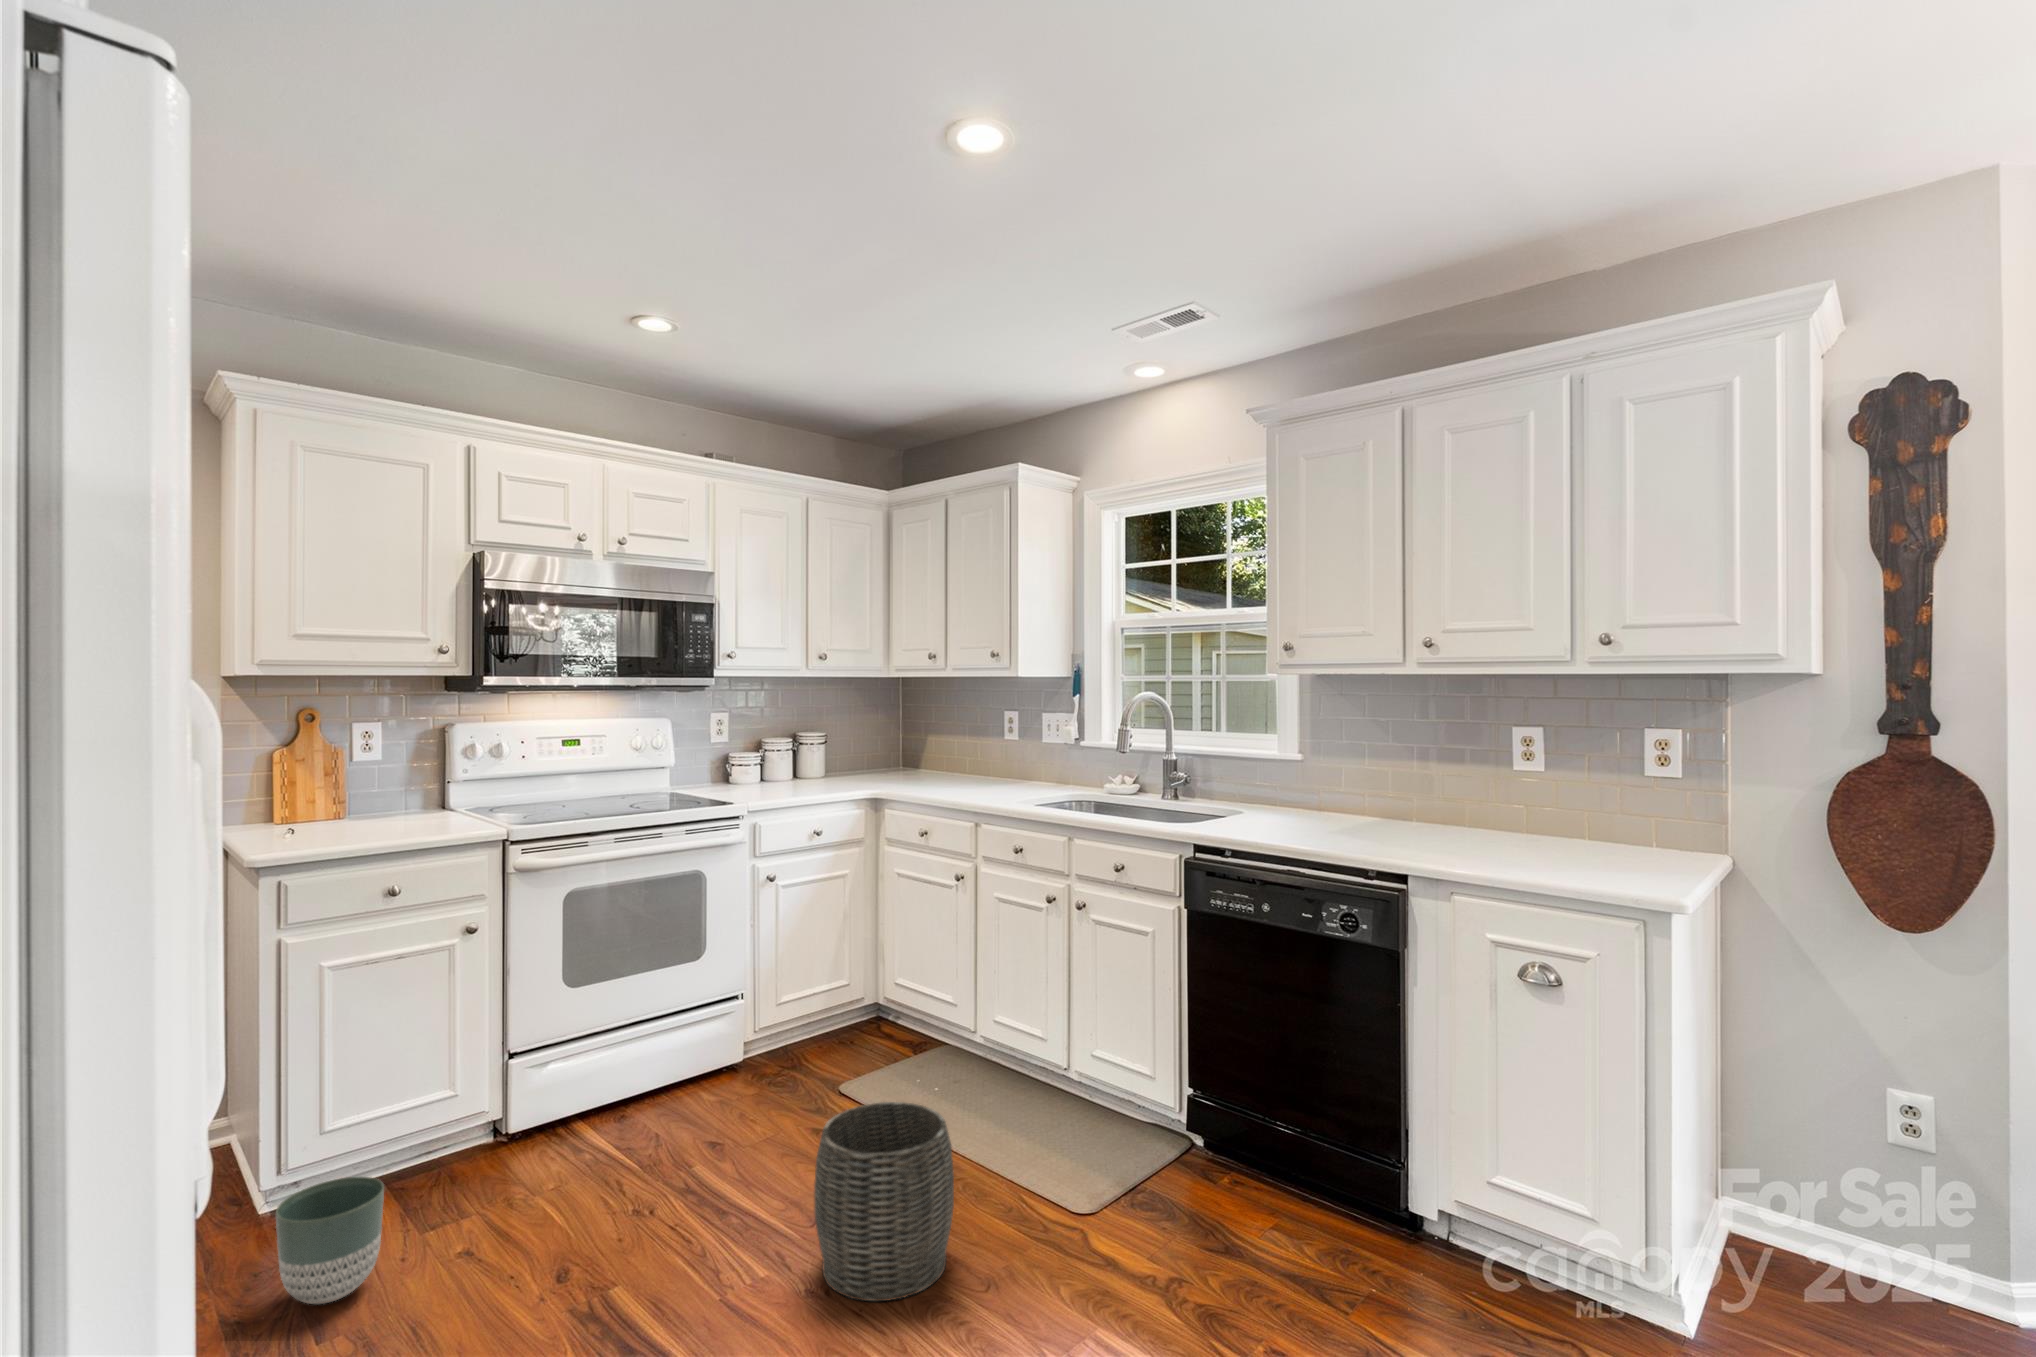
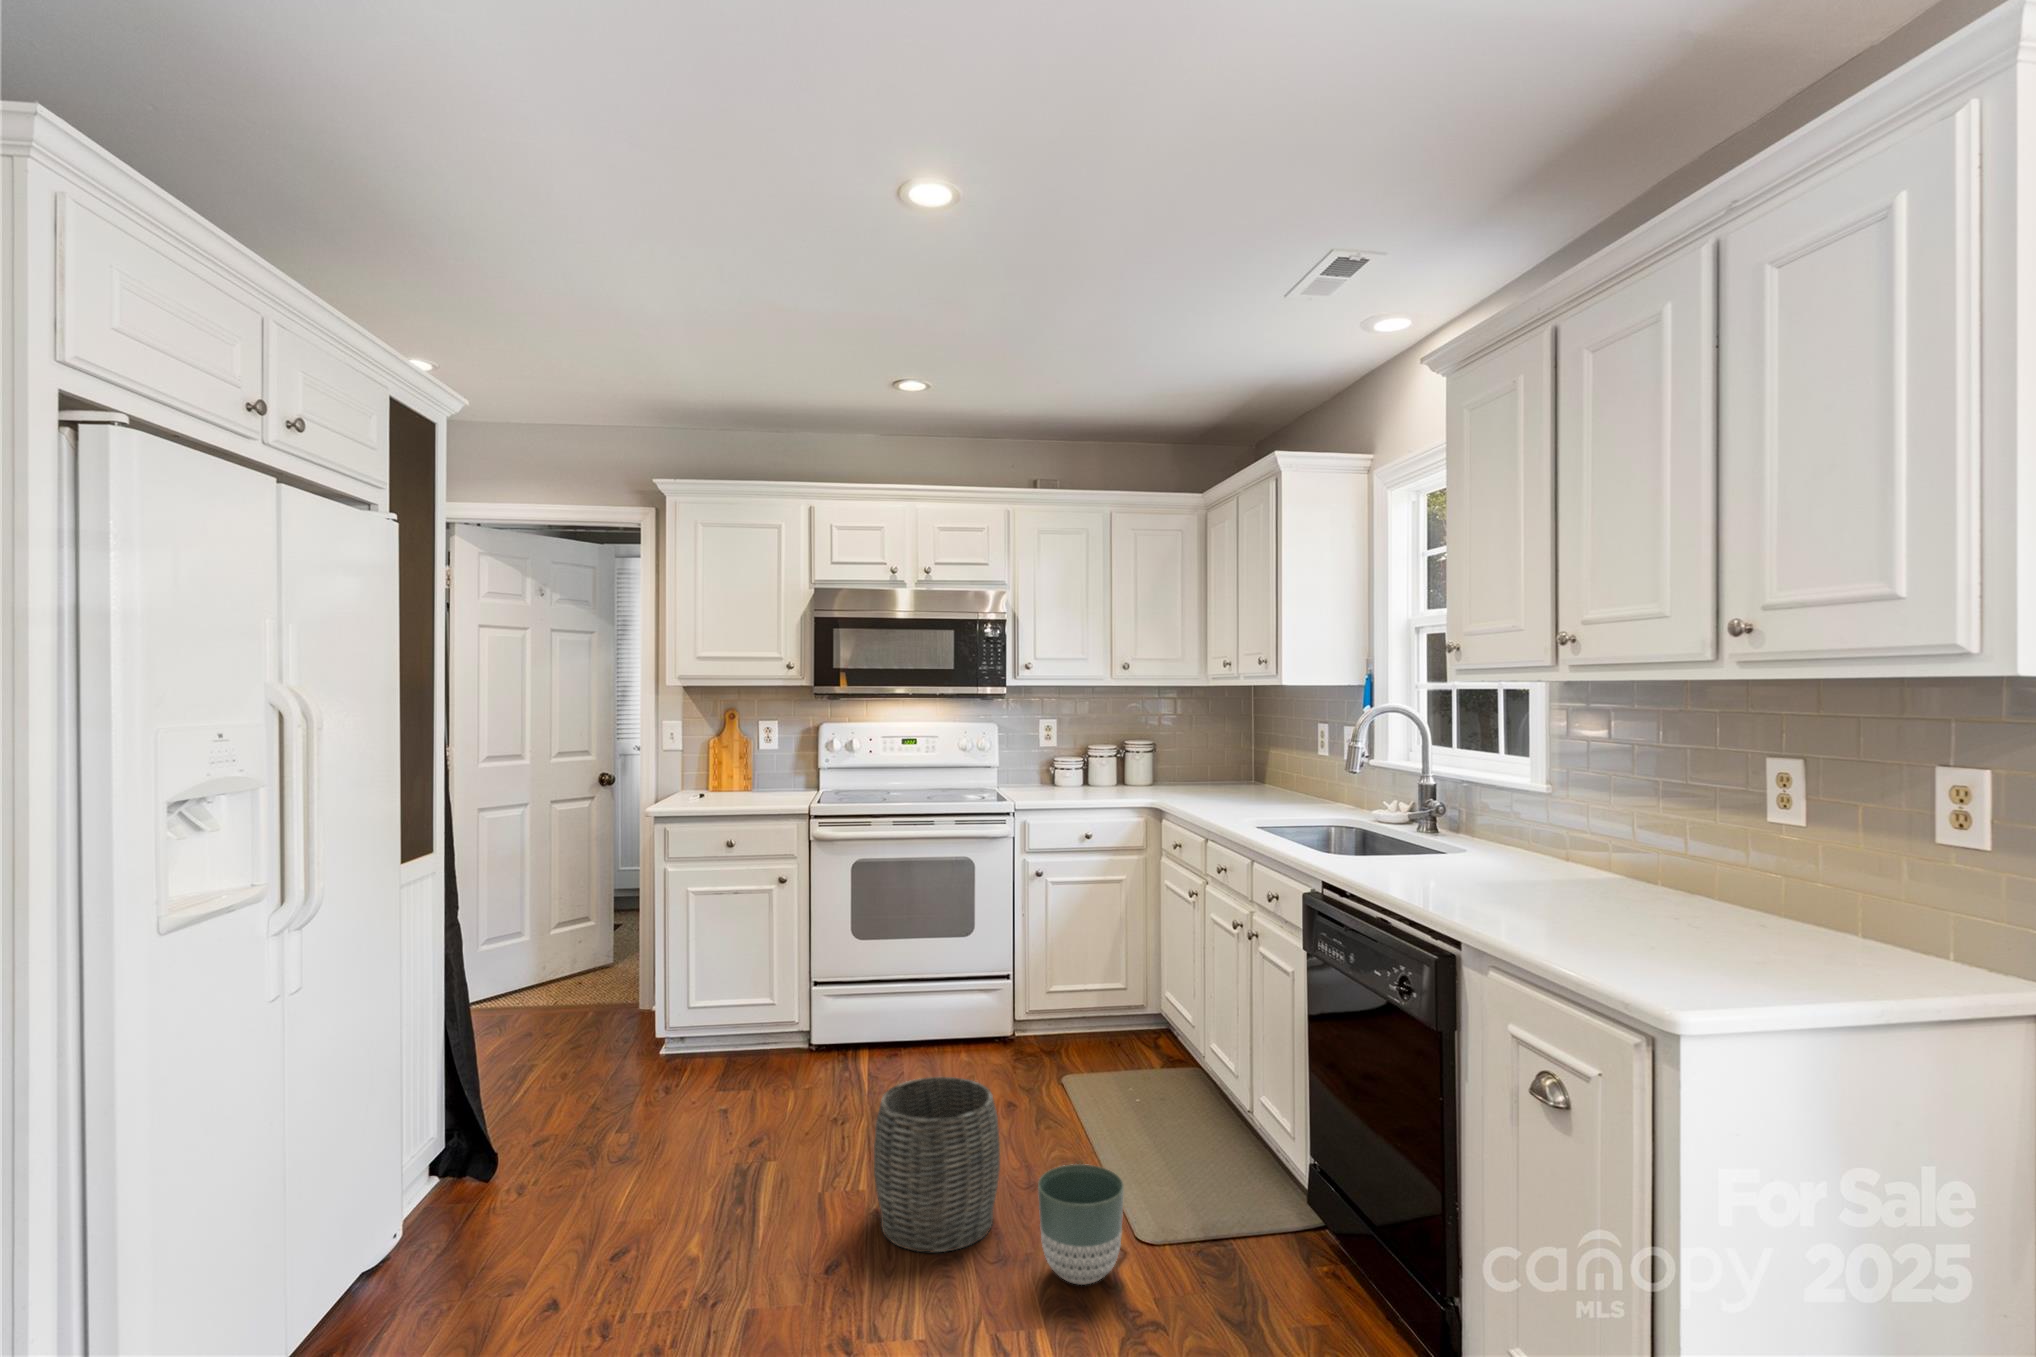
planter: present [276,1177,384,1304] -> present [1038,1164,1124,1285]

